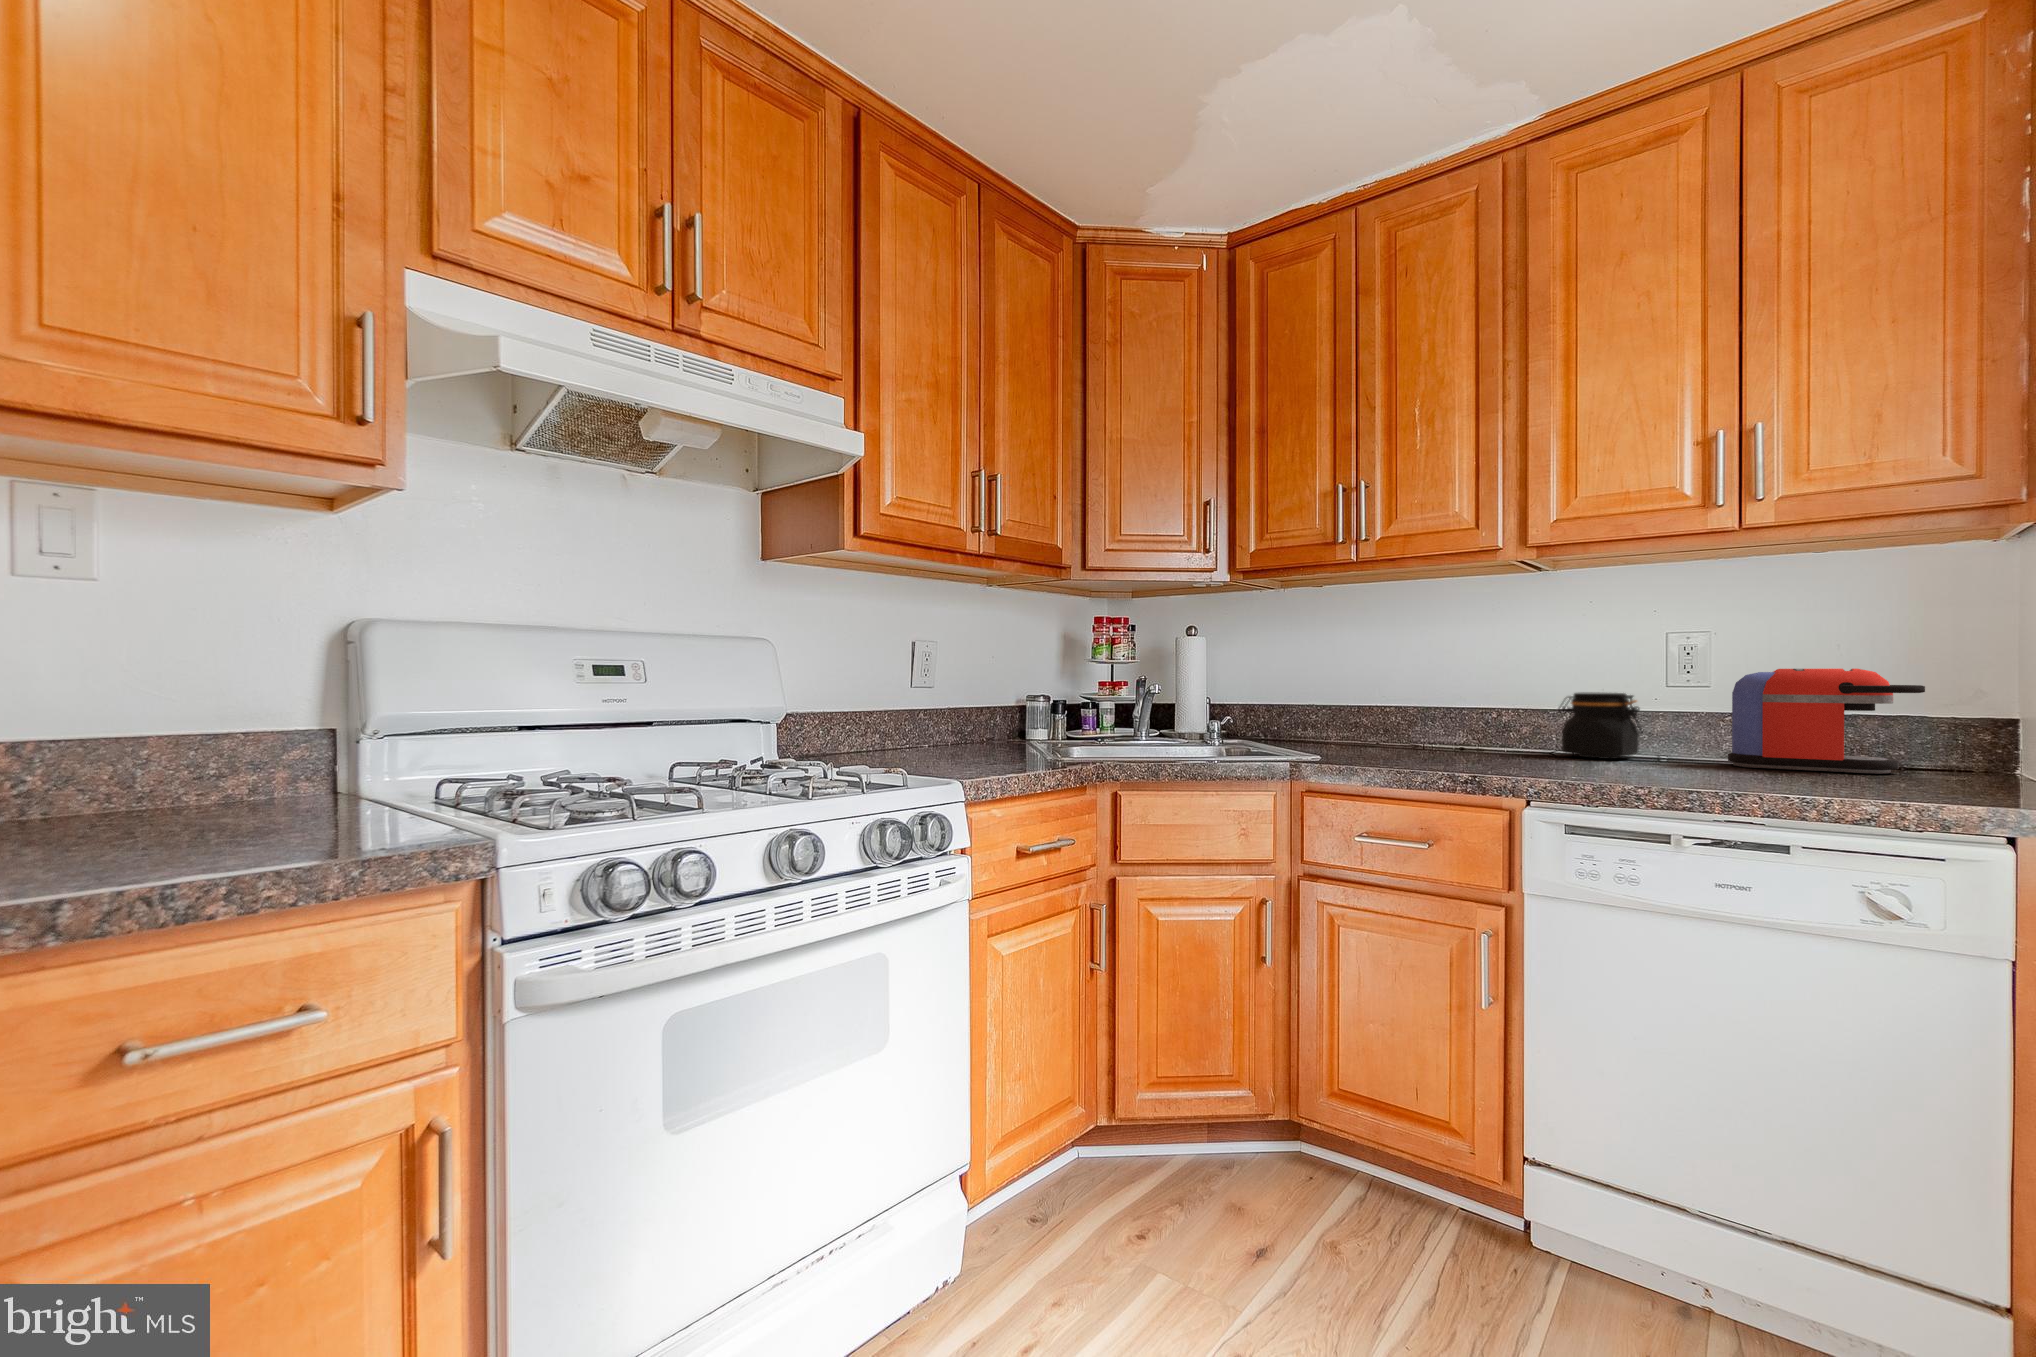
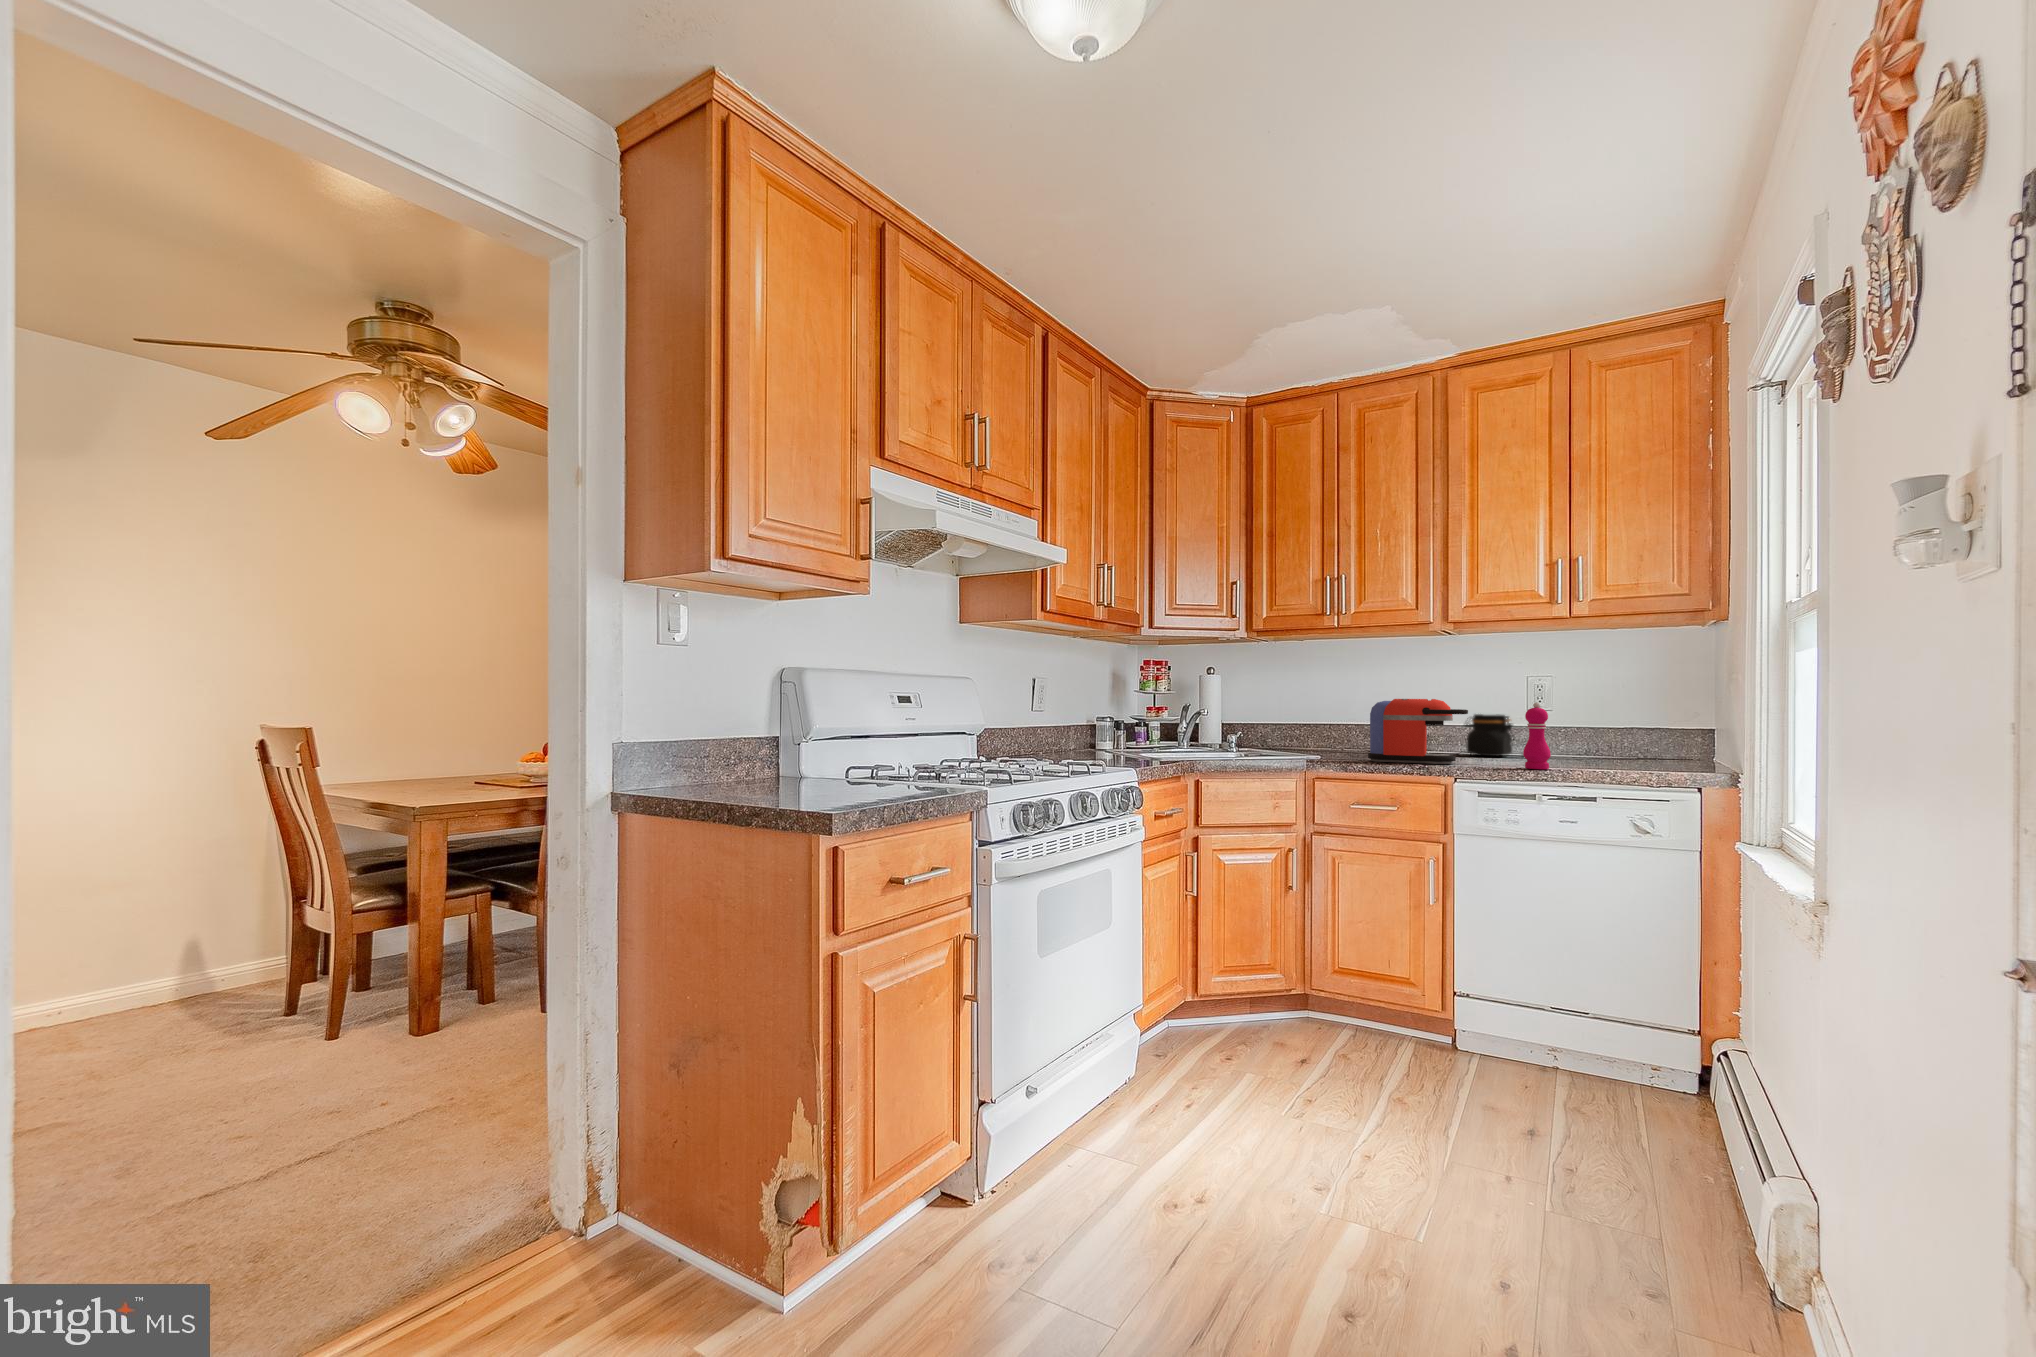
coffee maker: present [1728,669,1925,774] -> present [1368,699,1468,764]
pepper mill: none [1649,673,1701,791] -> present [1523,702,1551,769]

